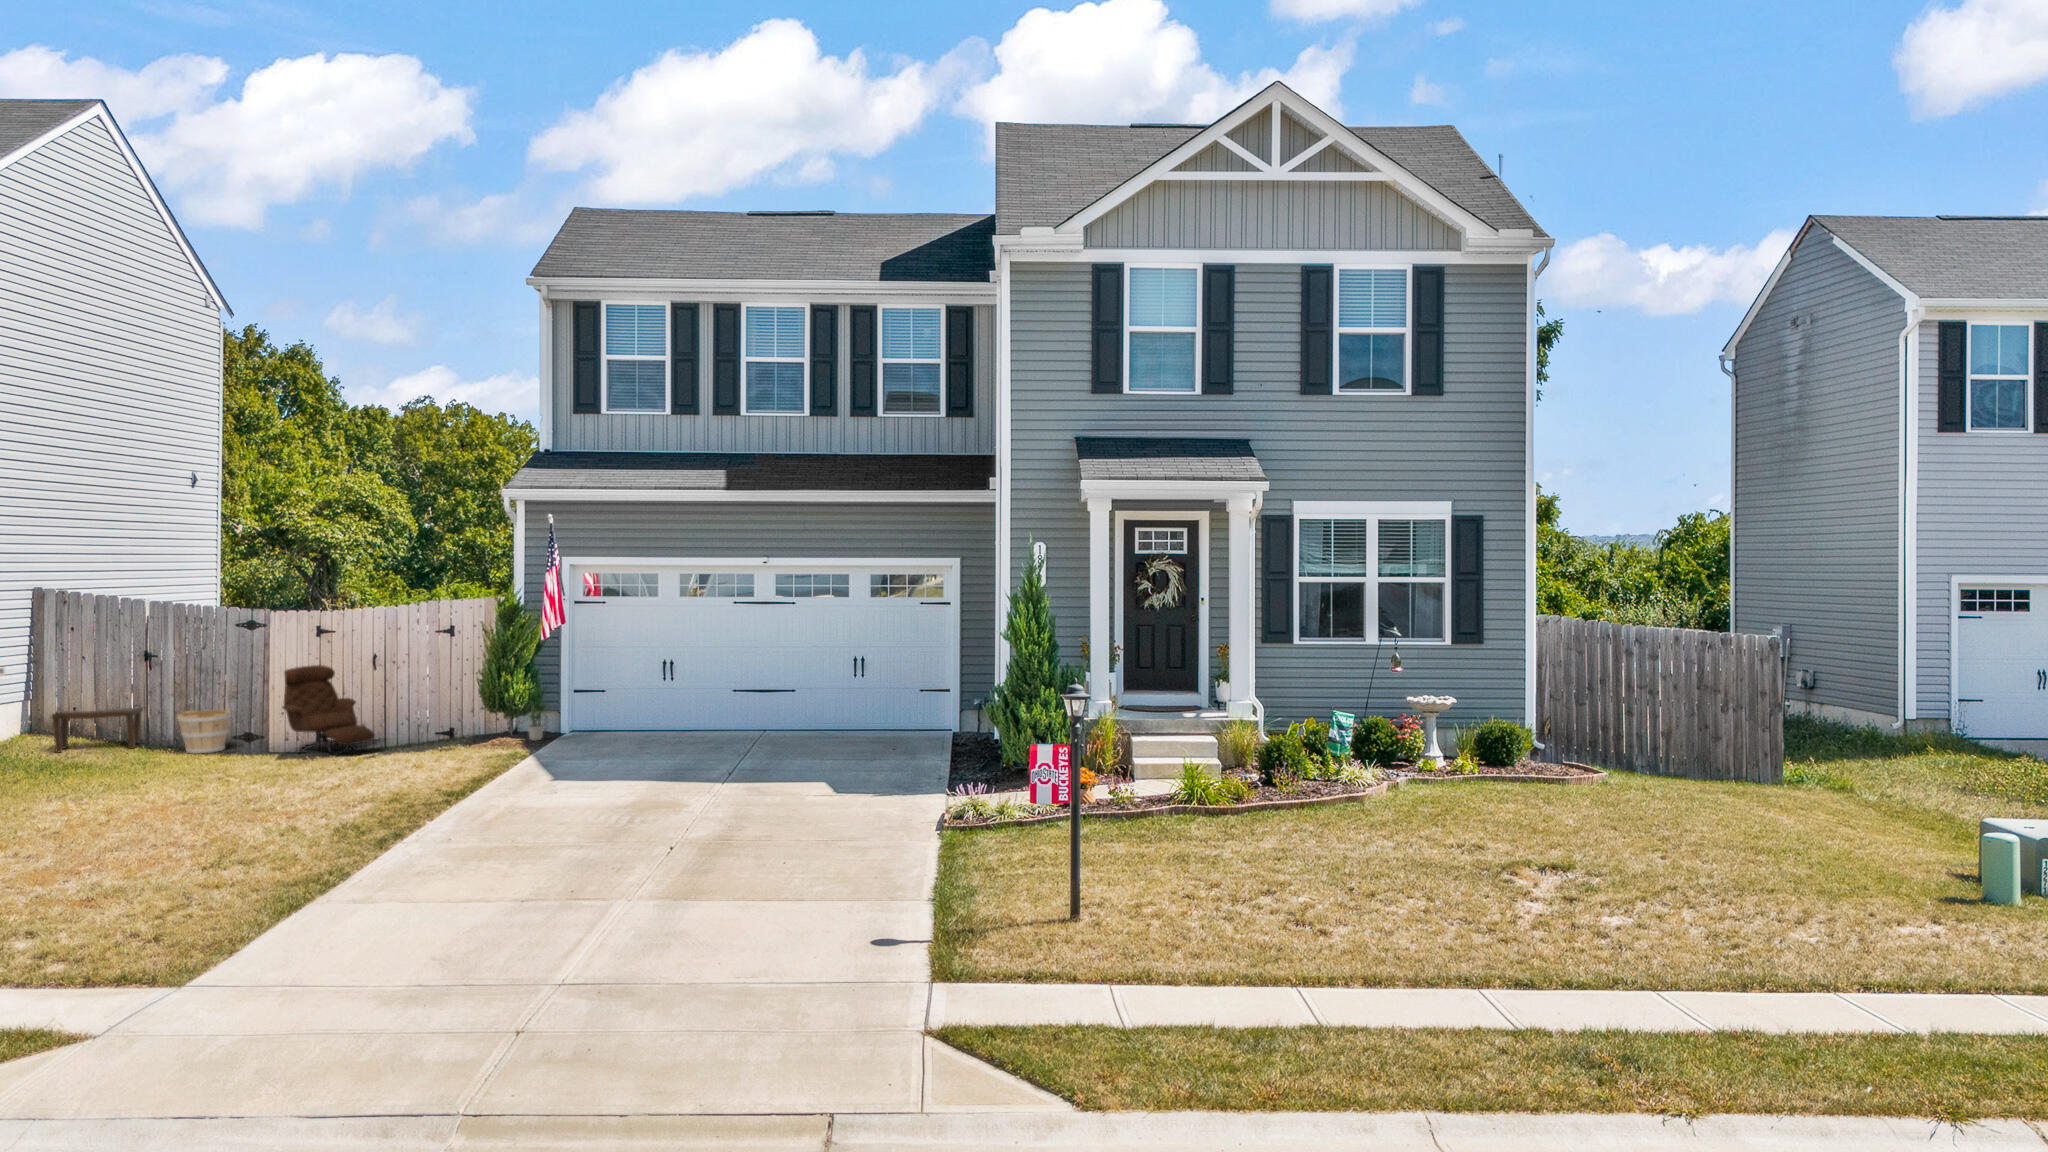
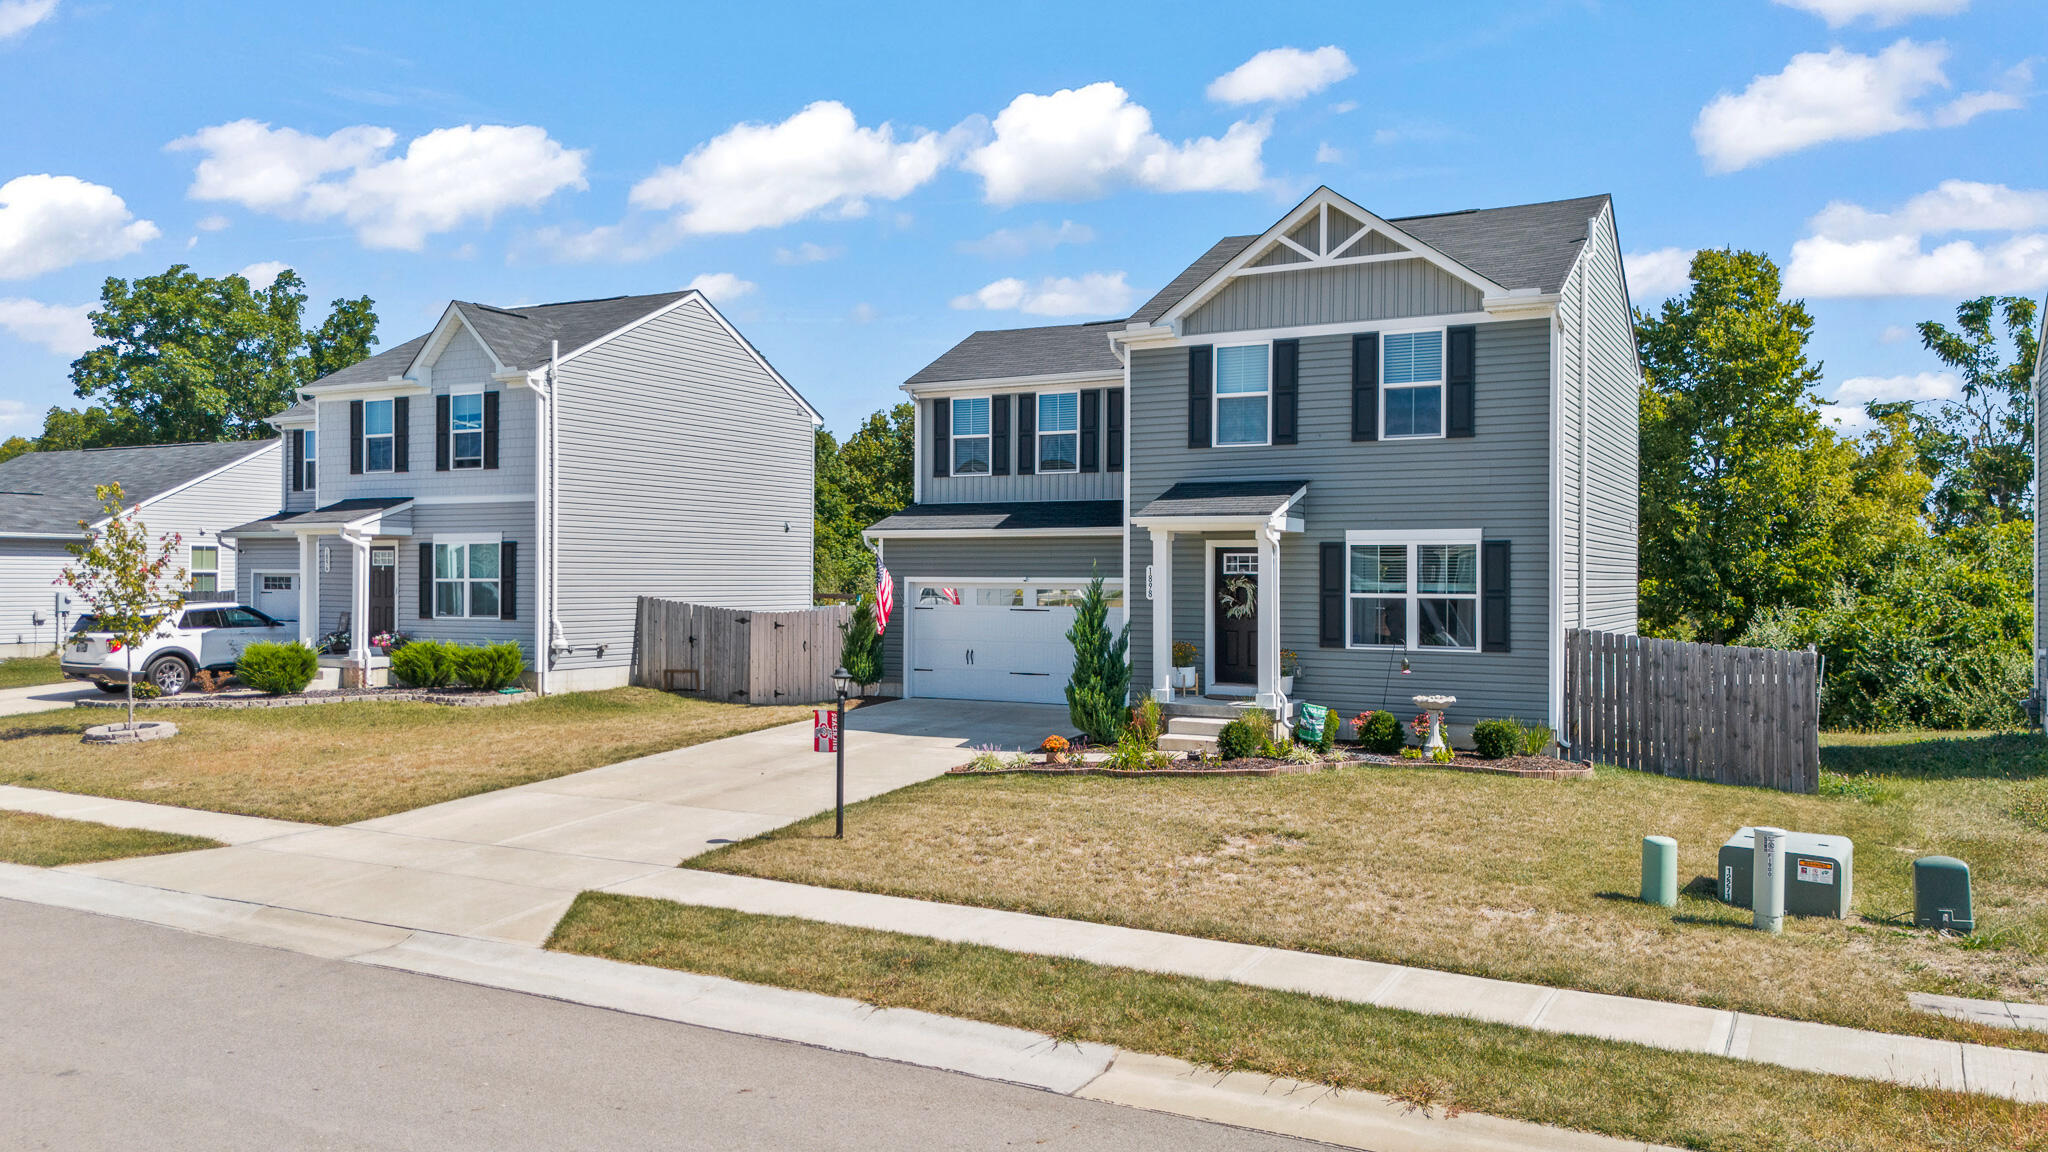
lounge chair: present [282,665,375,754] -> none [756,646,798,702]
potted plant: present [525,687,547,740] -> none [877,663,902,701]
wooden bucket: present [177,710,231,754] -> none [711,671,740,697]

